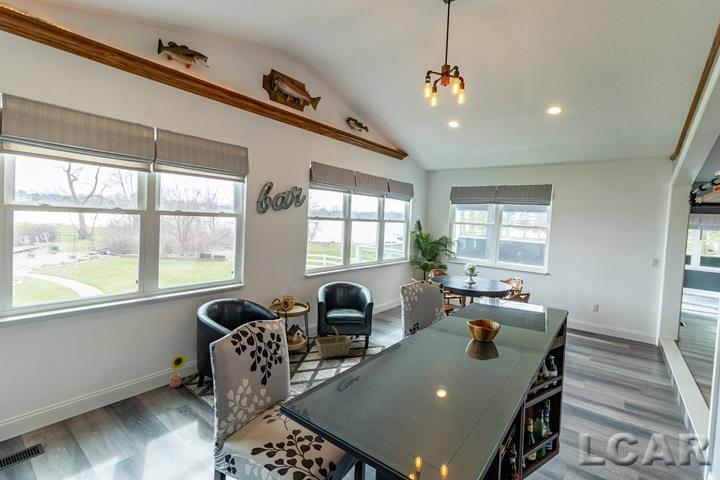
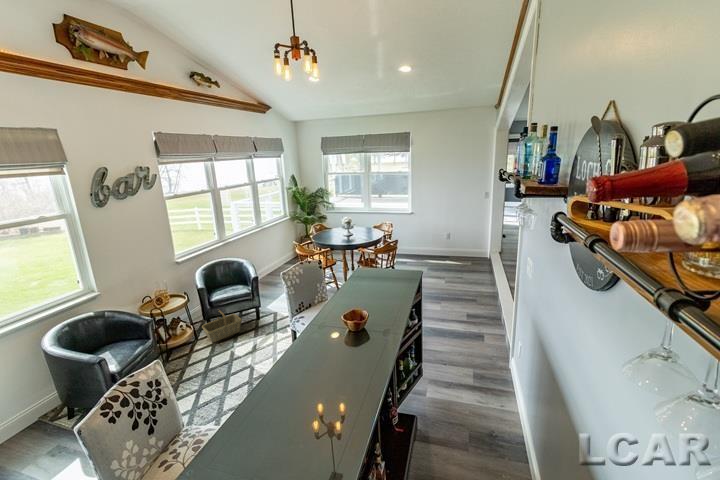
decorative plant: present [170,355,187,387] -> none [23,395,47,431]

